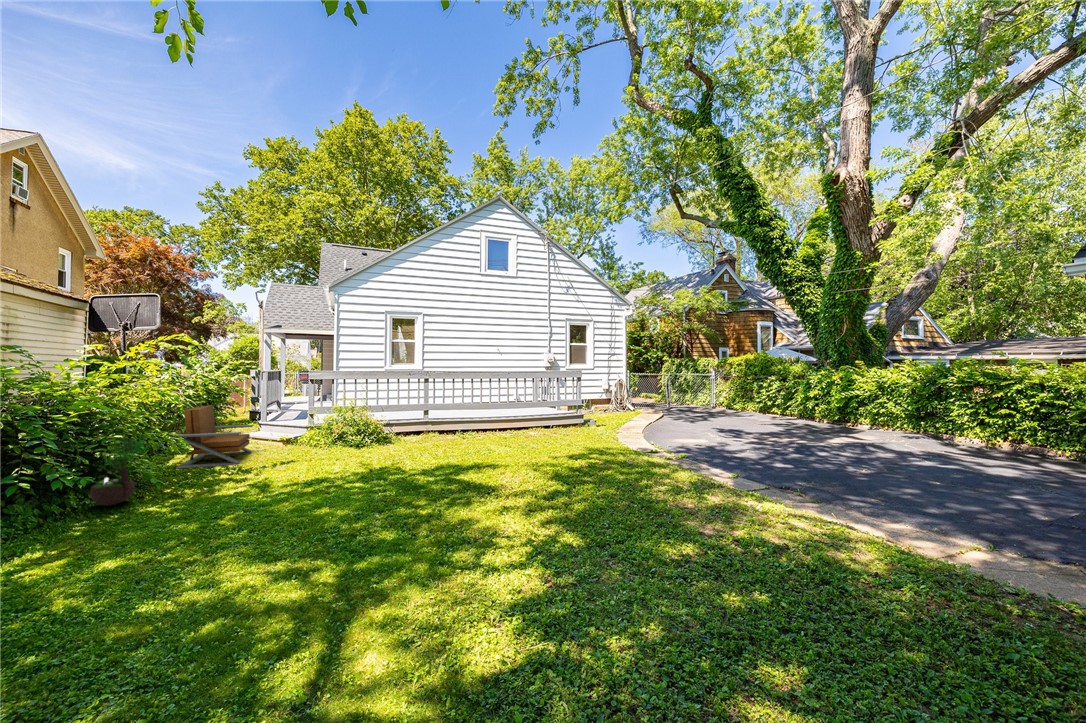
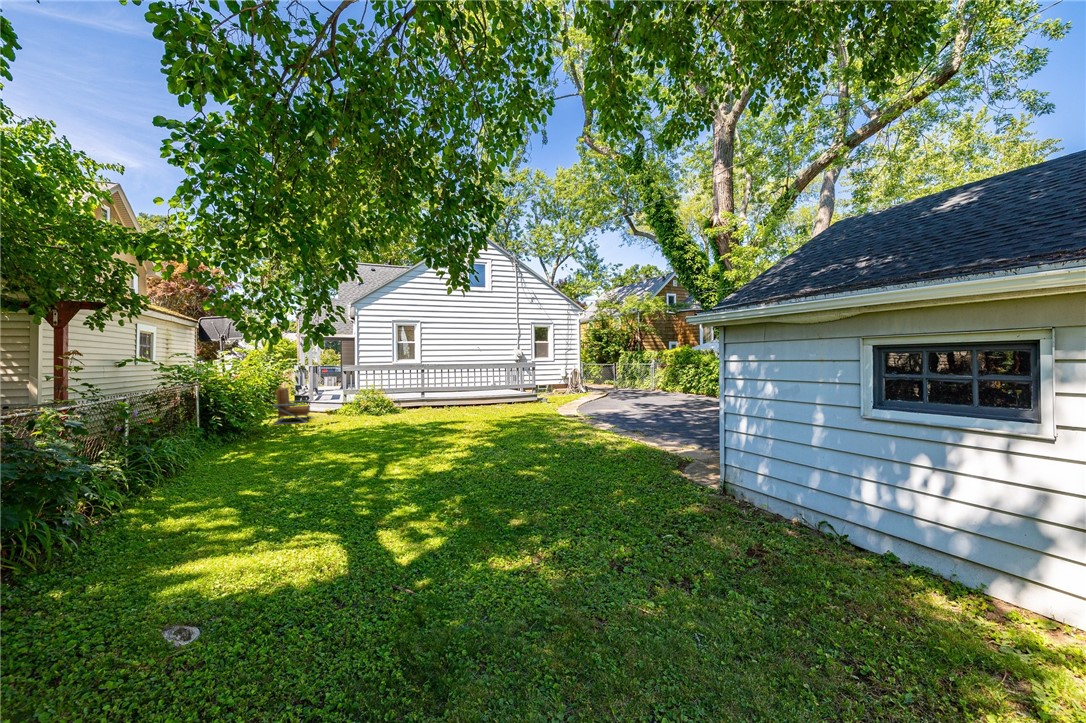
potted tree: present [90,438,144,505] -> none [247,401,272,437]

